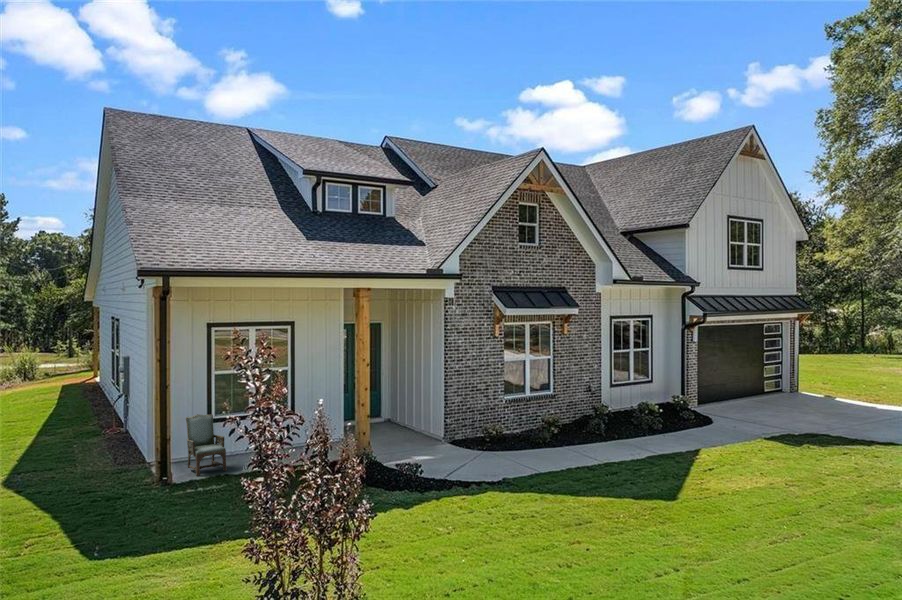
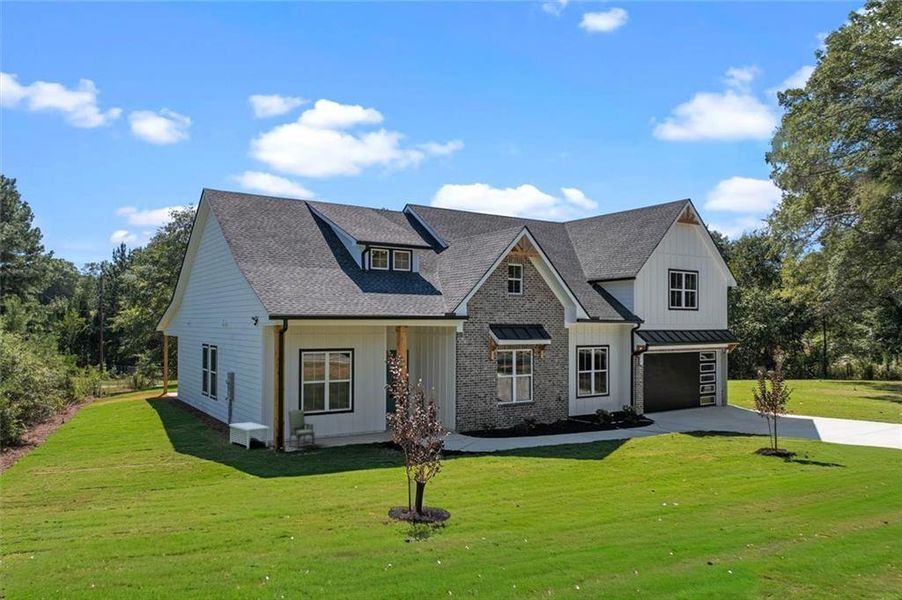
storage bench: none [102,432,158,477] -> present [229,422,270,449]

